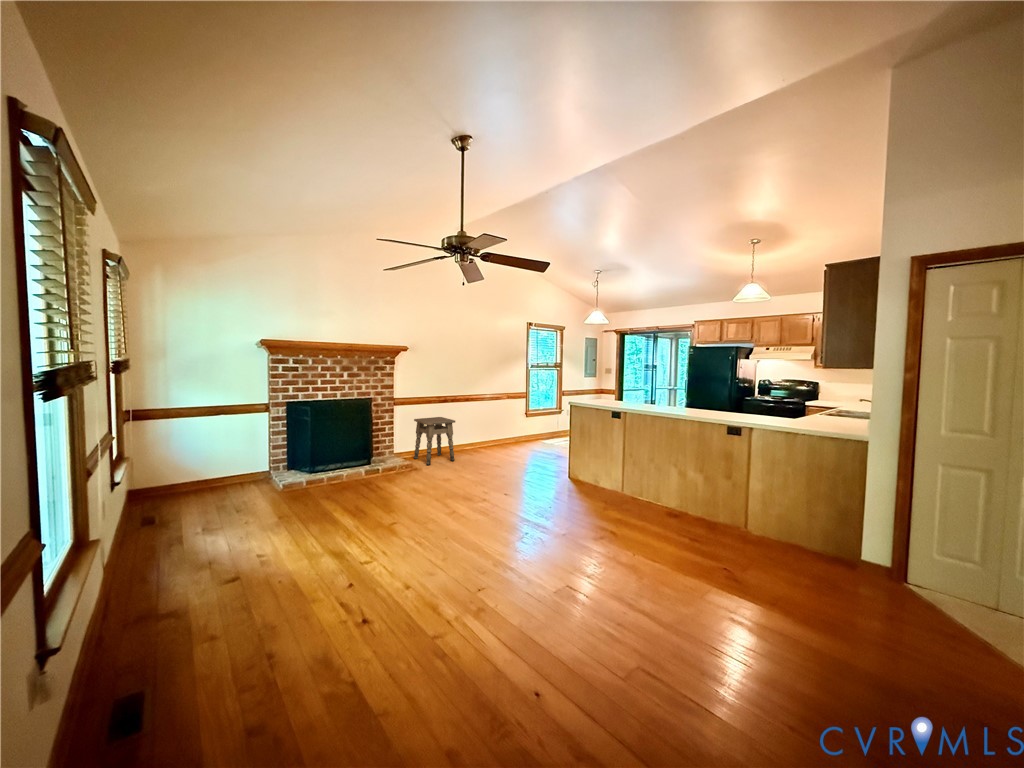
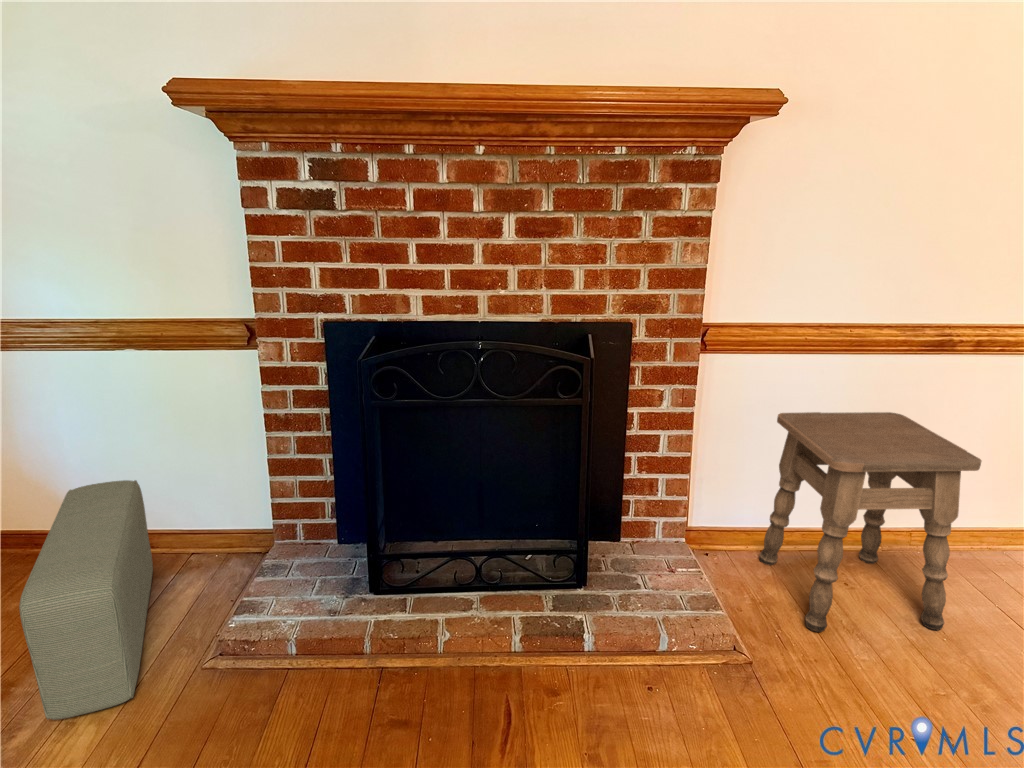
pouf: none [201,456,261,506] -> present [19,480,153,720]

